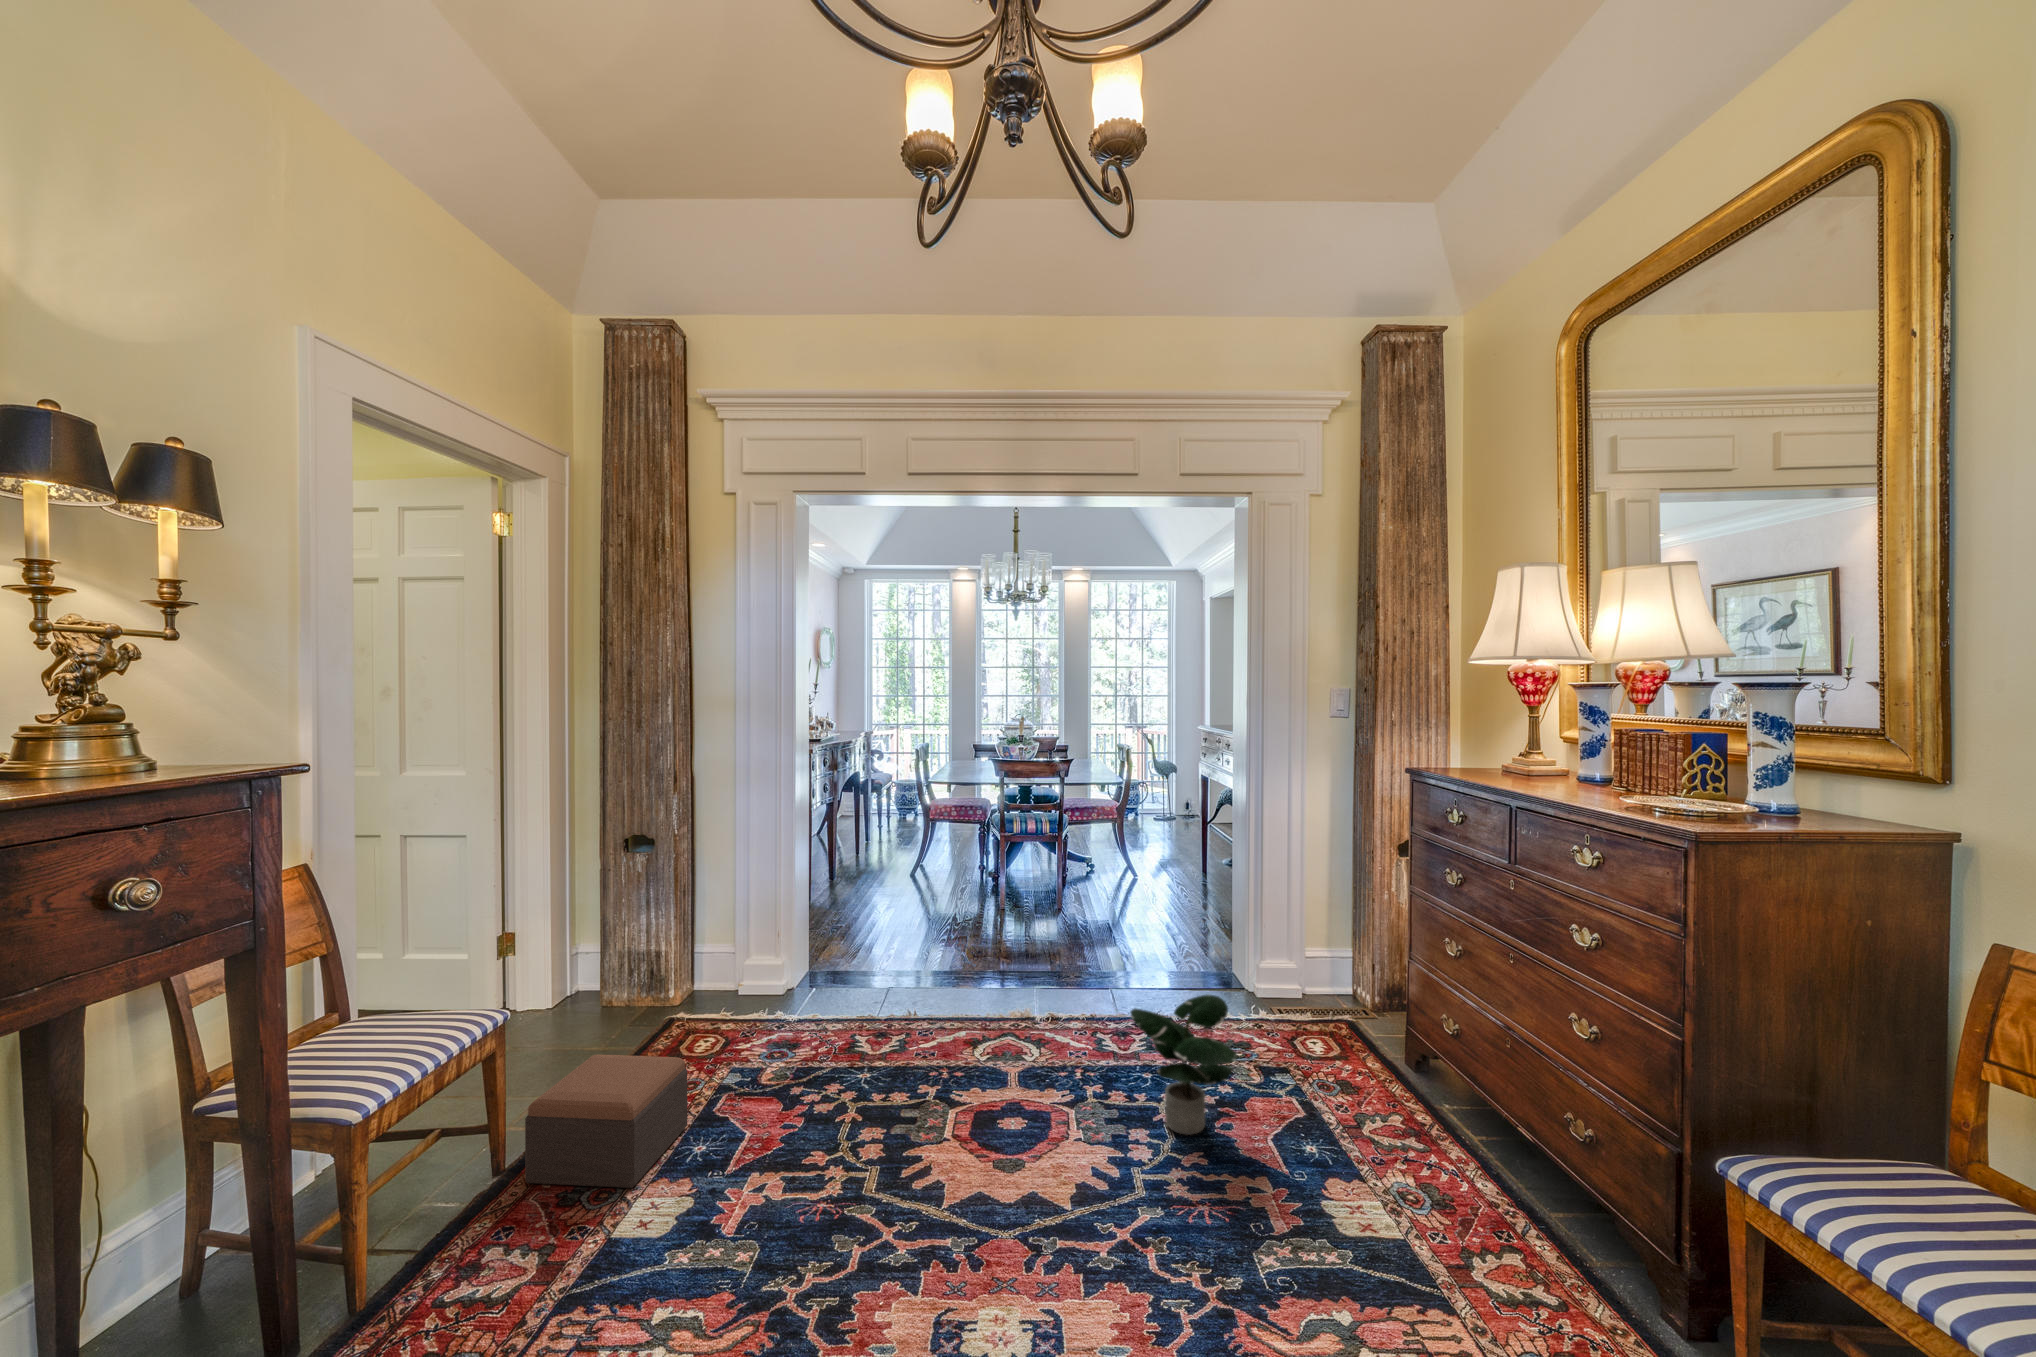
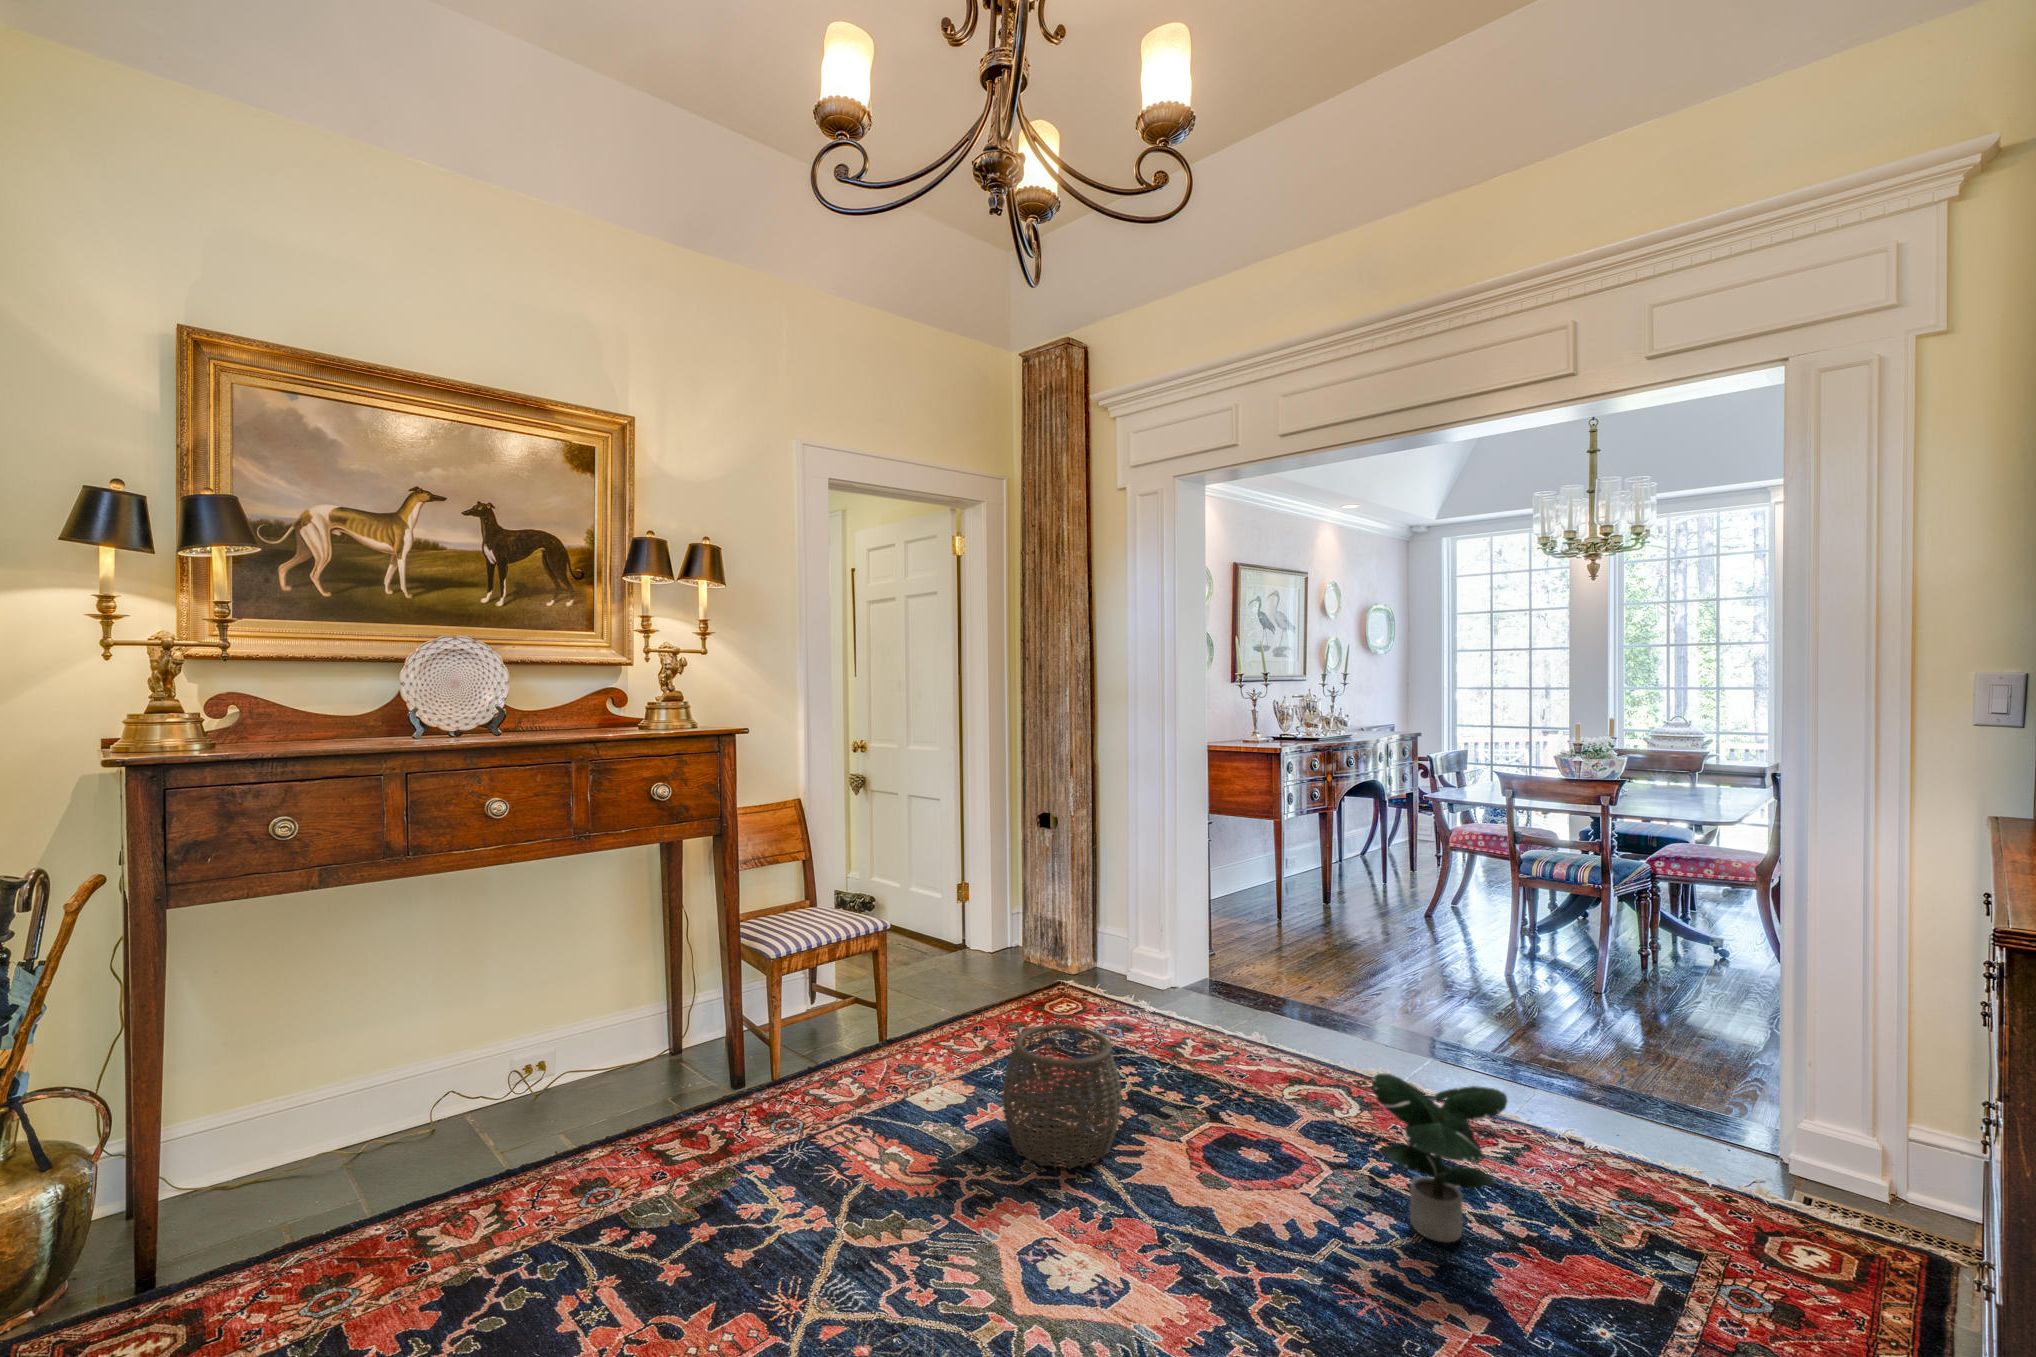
footstool: present [525,1054,687,1188] -> none [891,978,1006,1077]
woven basket: none [780,1060,921,1238] -> present [1002,1025,1122,1169]

